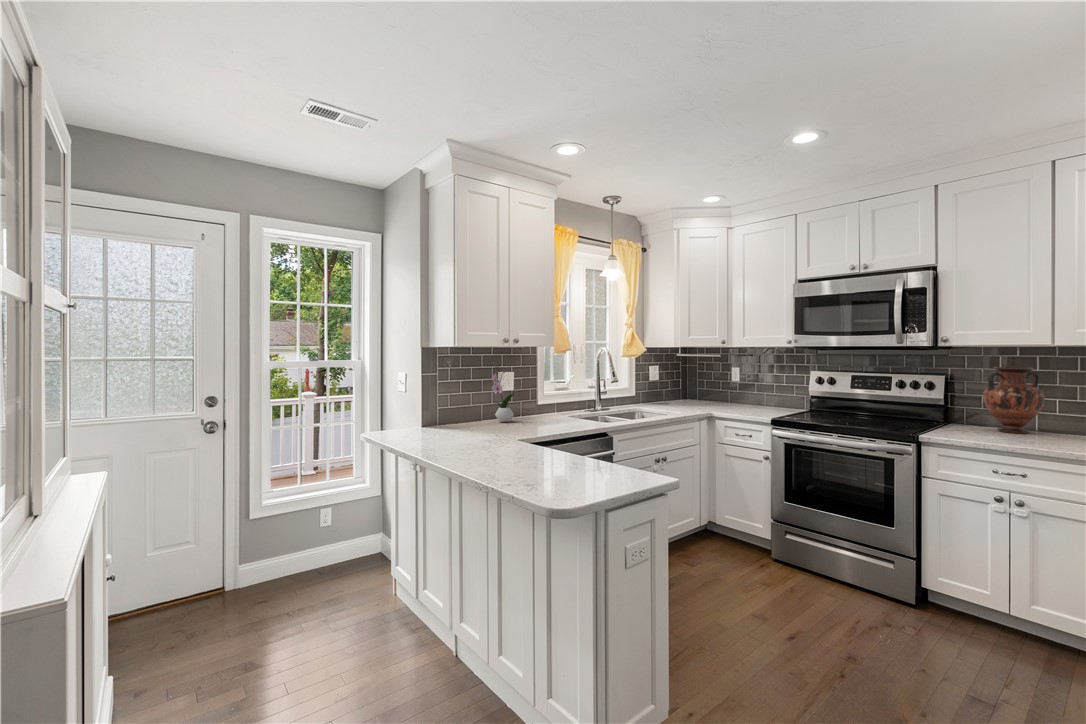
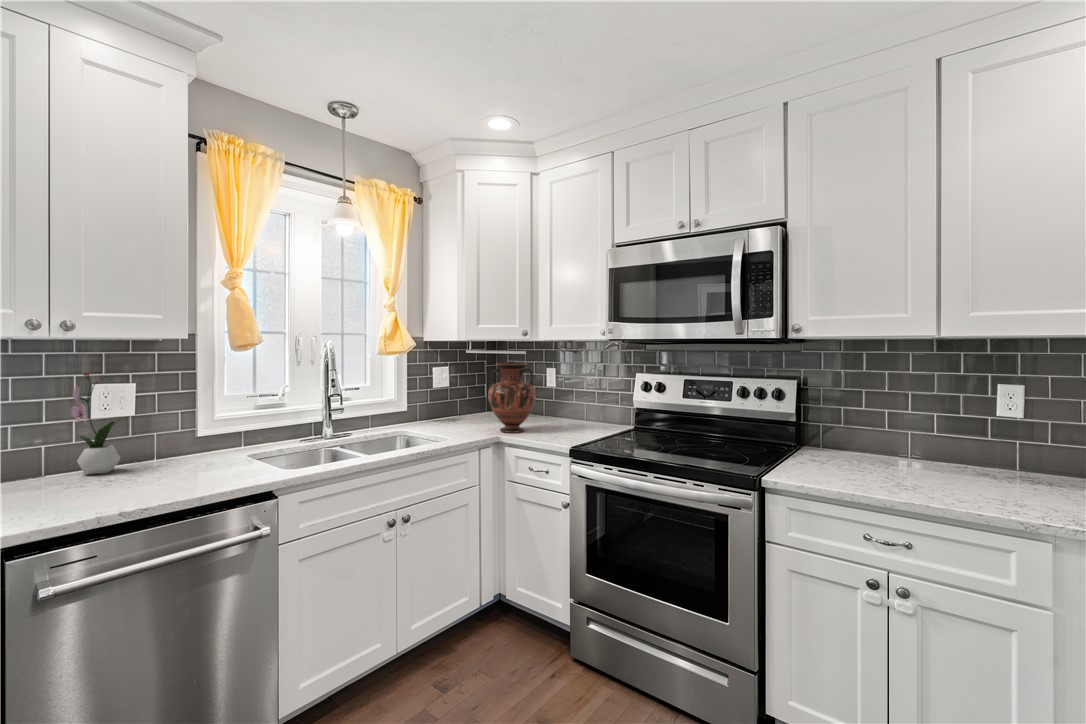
vase: present [983,367,1045,433] -> present [488,363,536,433]

